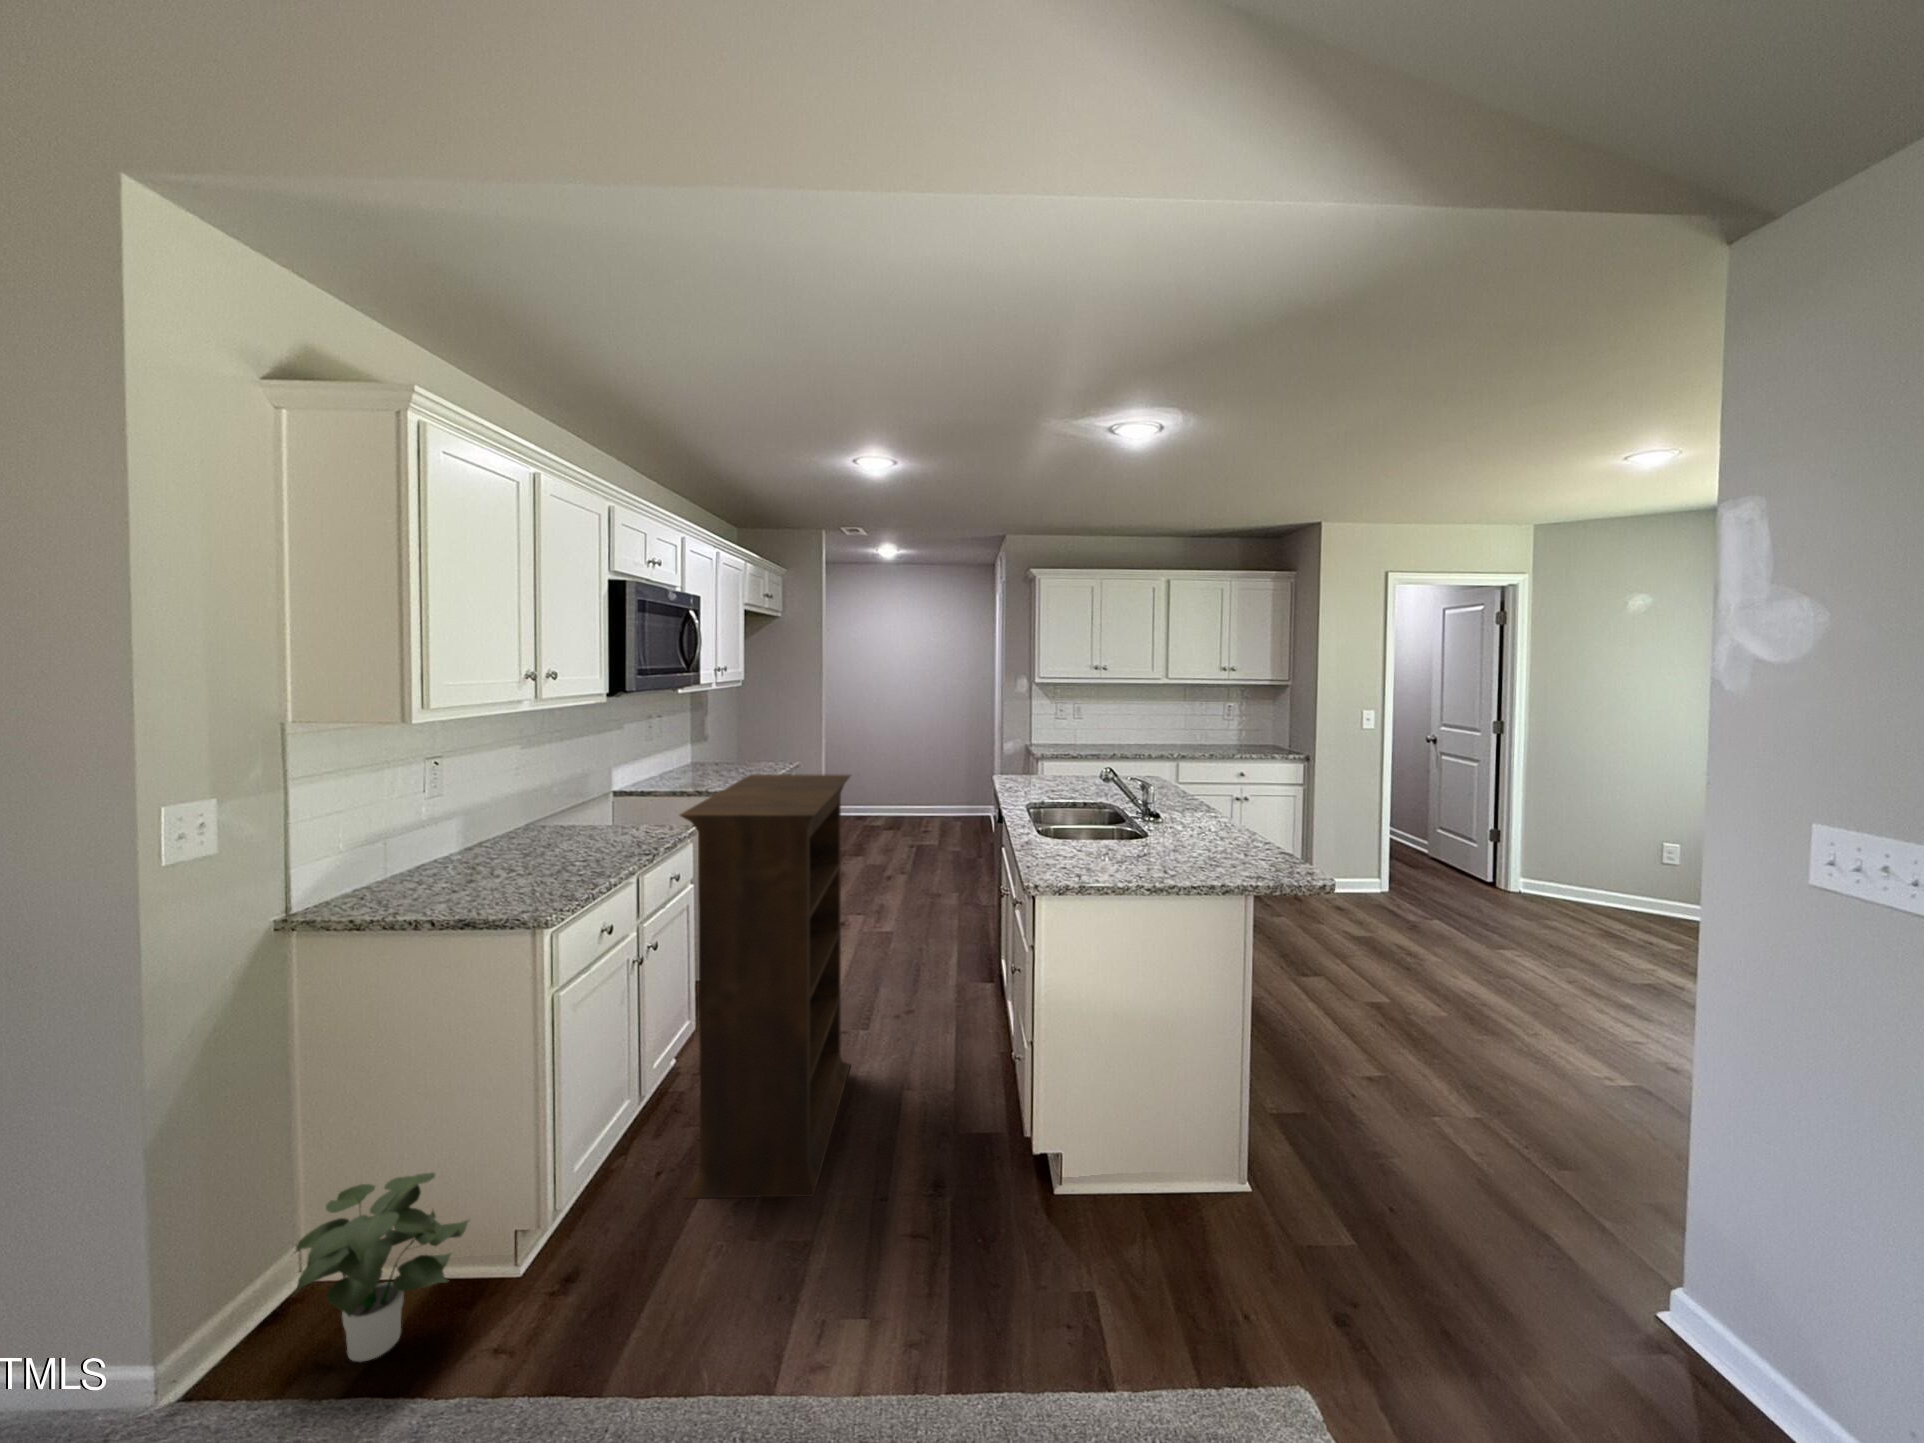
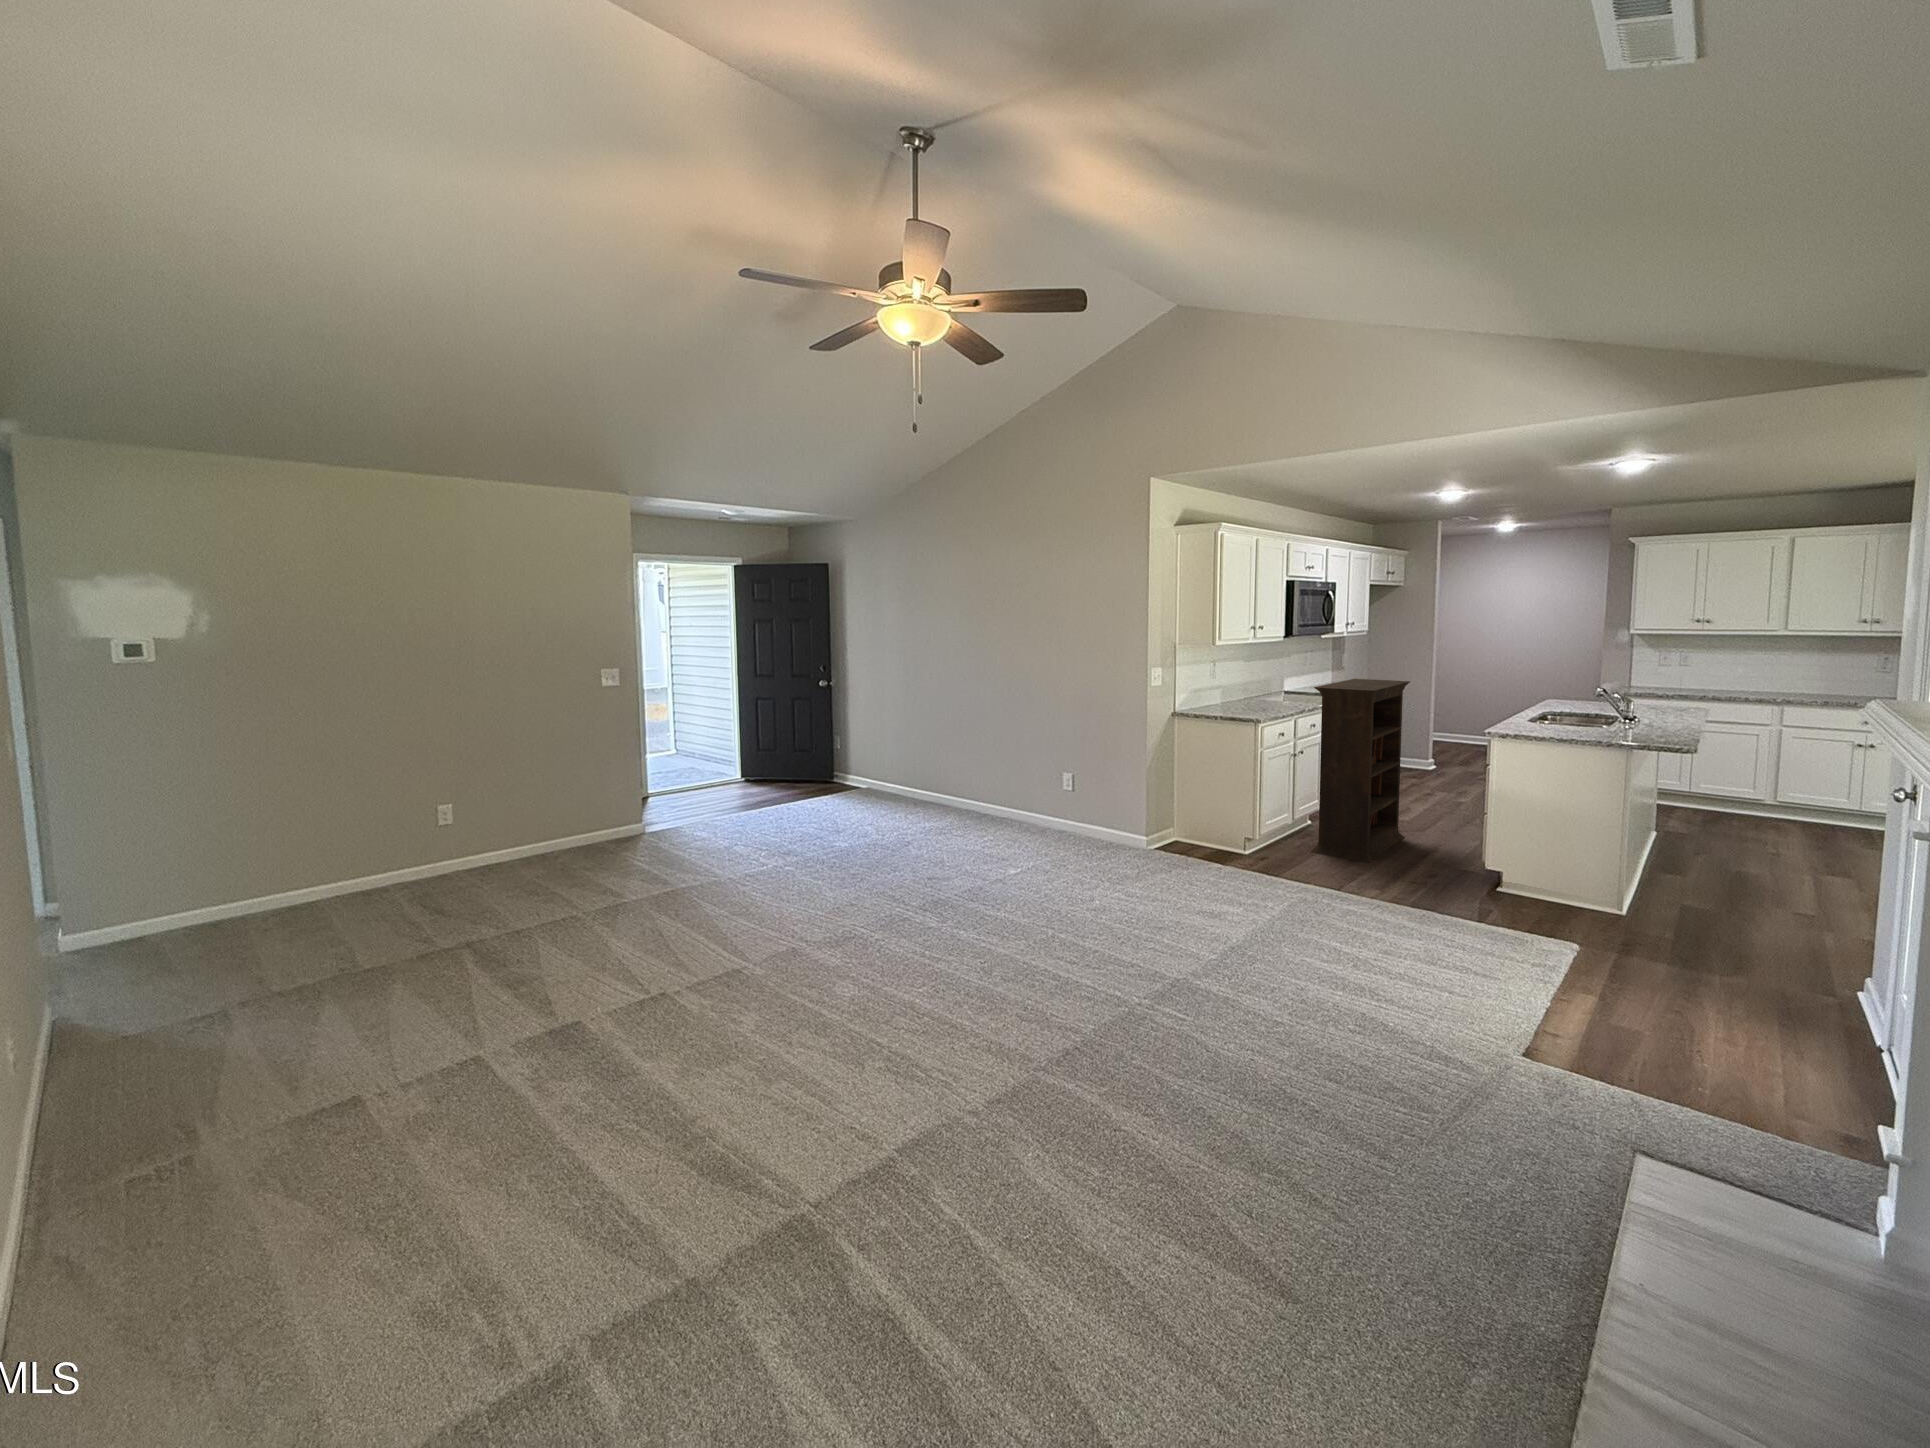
potted plant: present [295,1173,469,1361] -> none [1181,801,1233,855]

